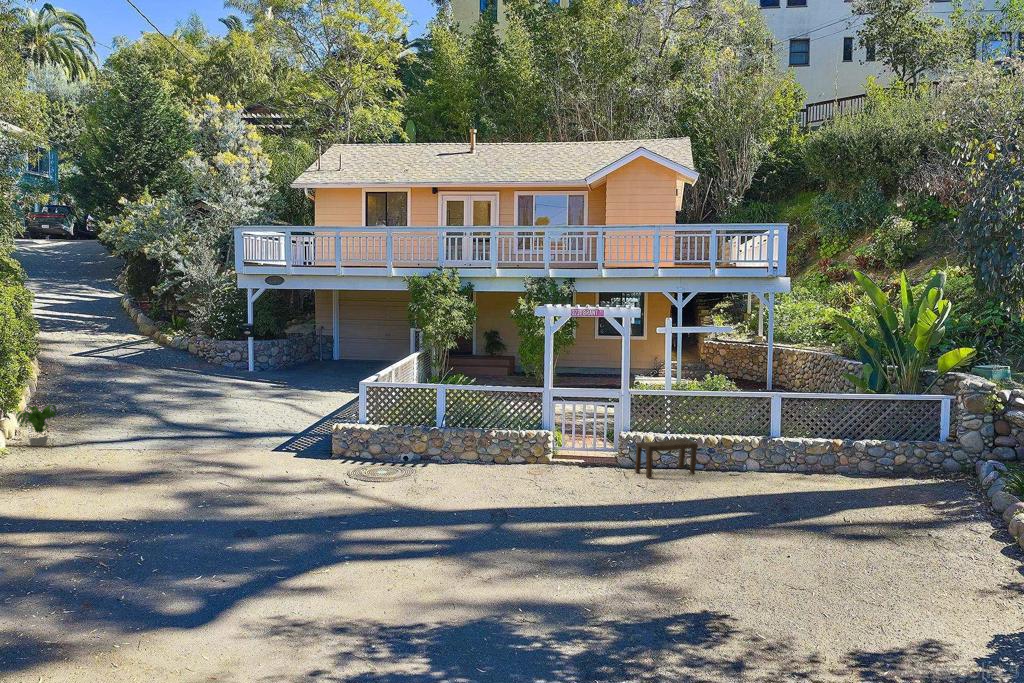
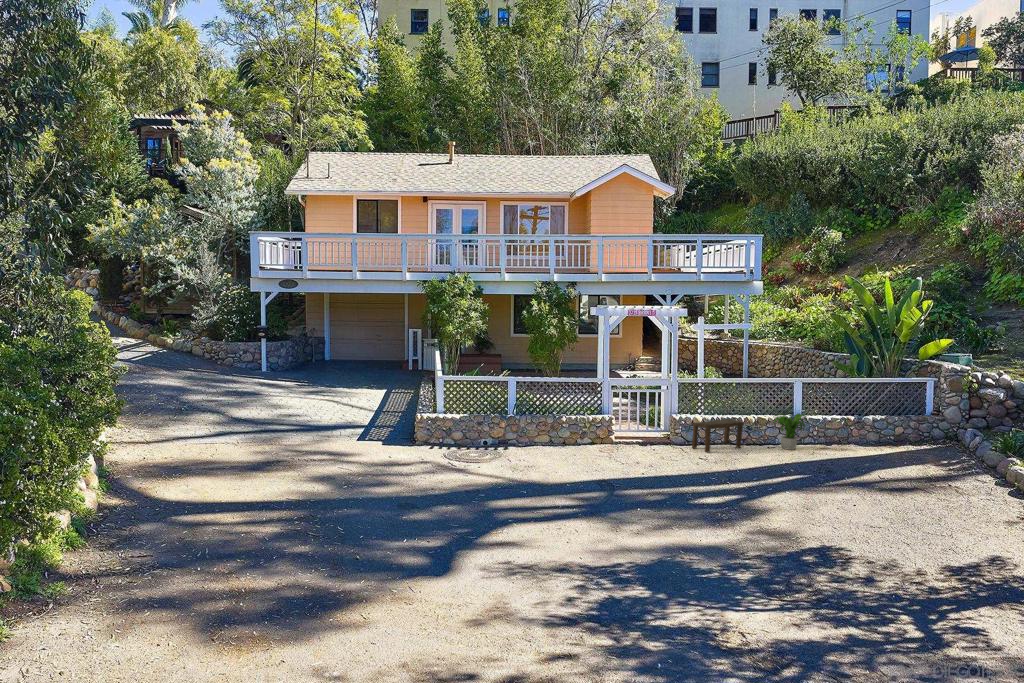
potted plant: present [16,405,56,446] -> present [774,414,807,450]

